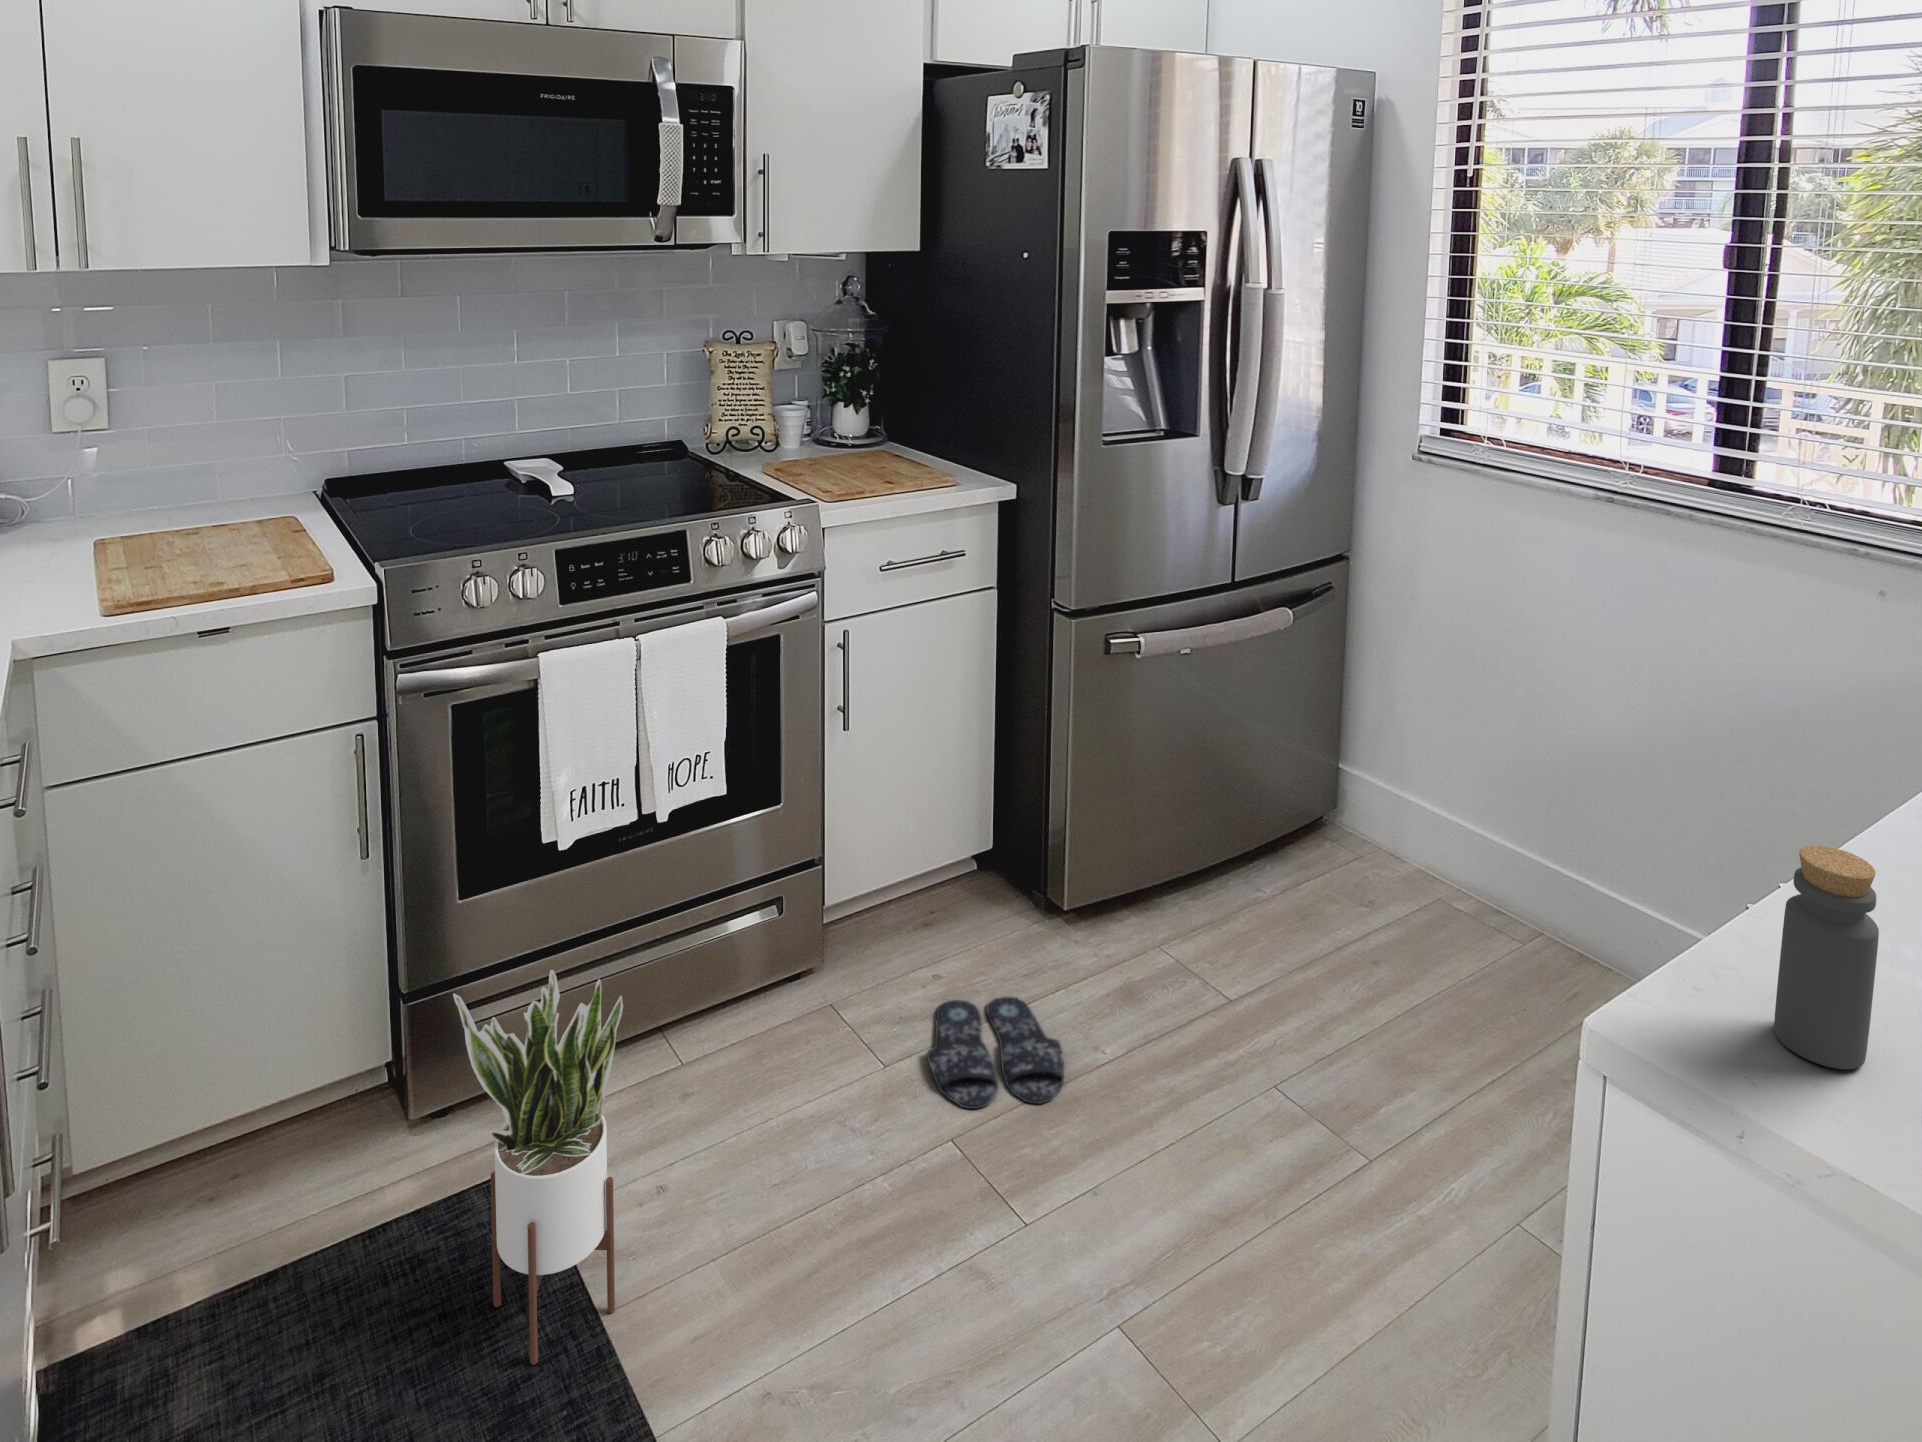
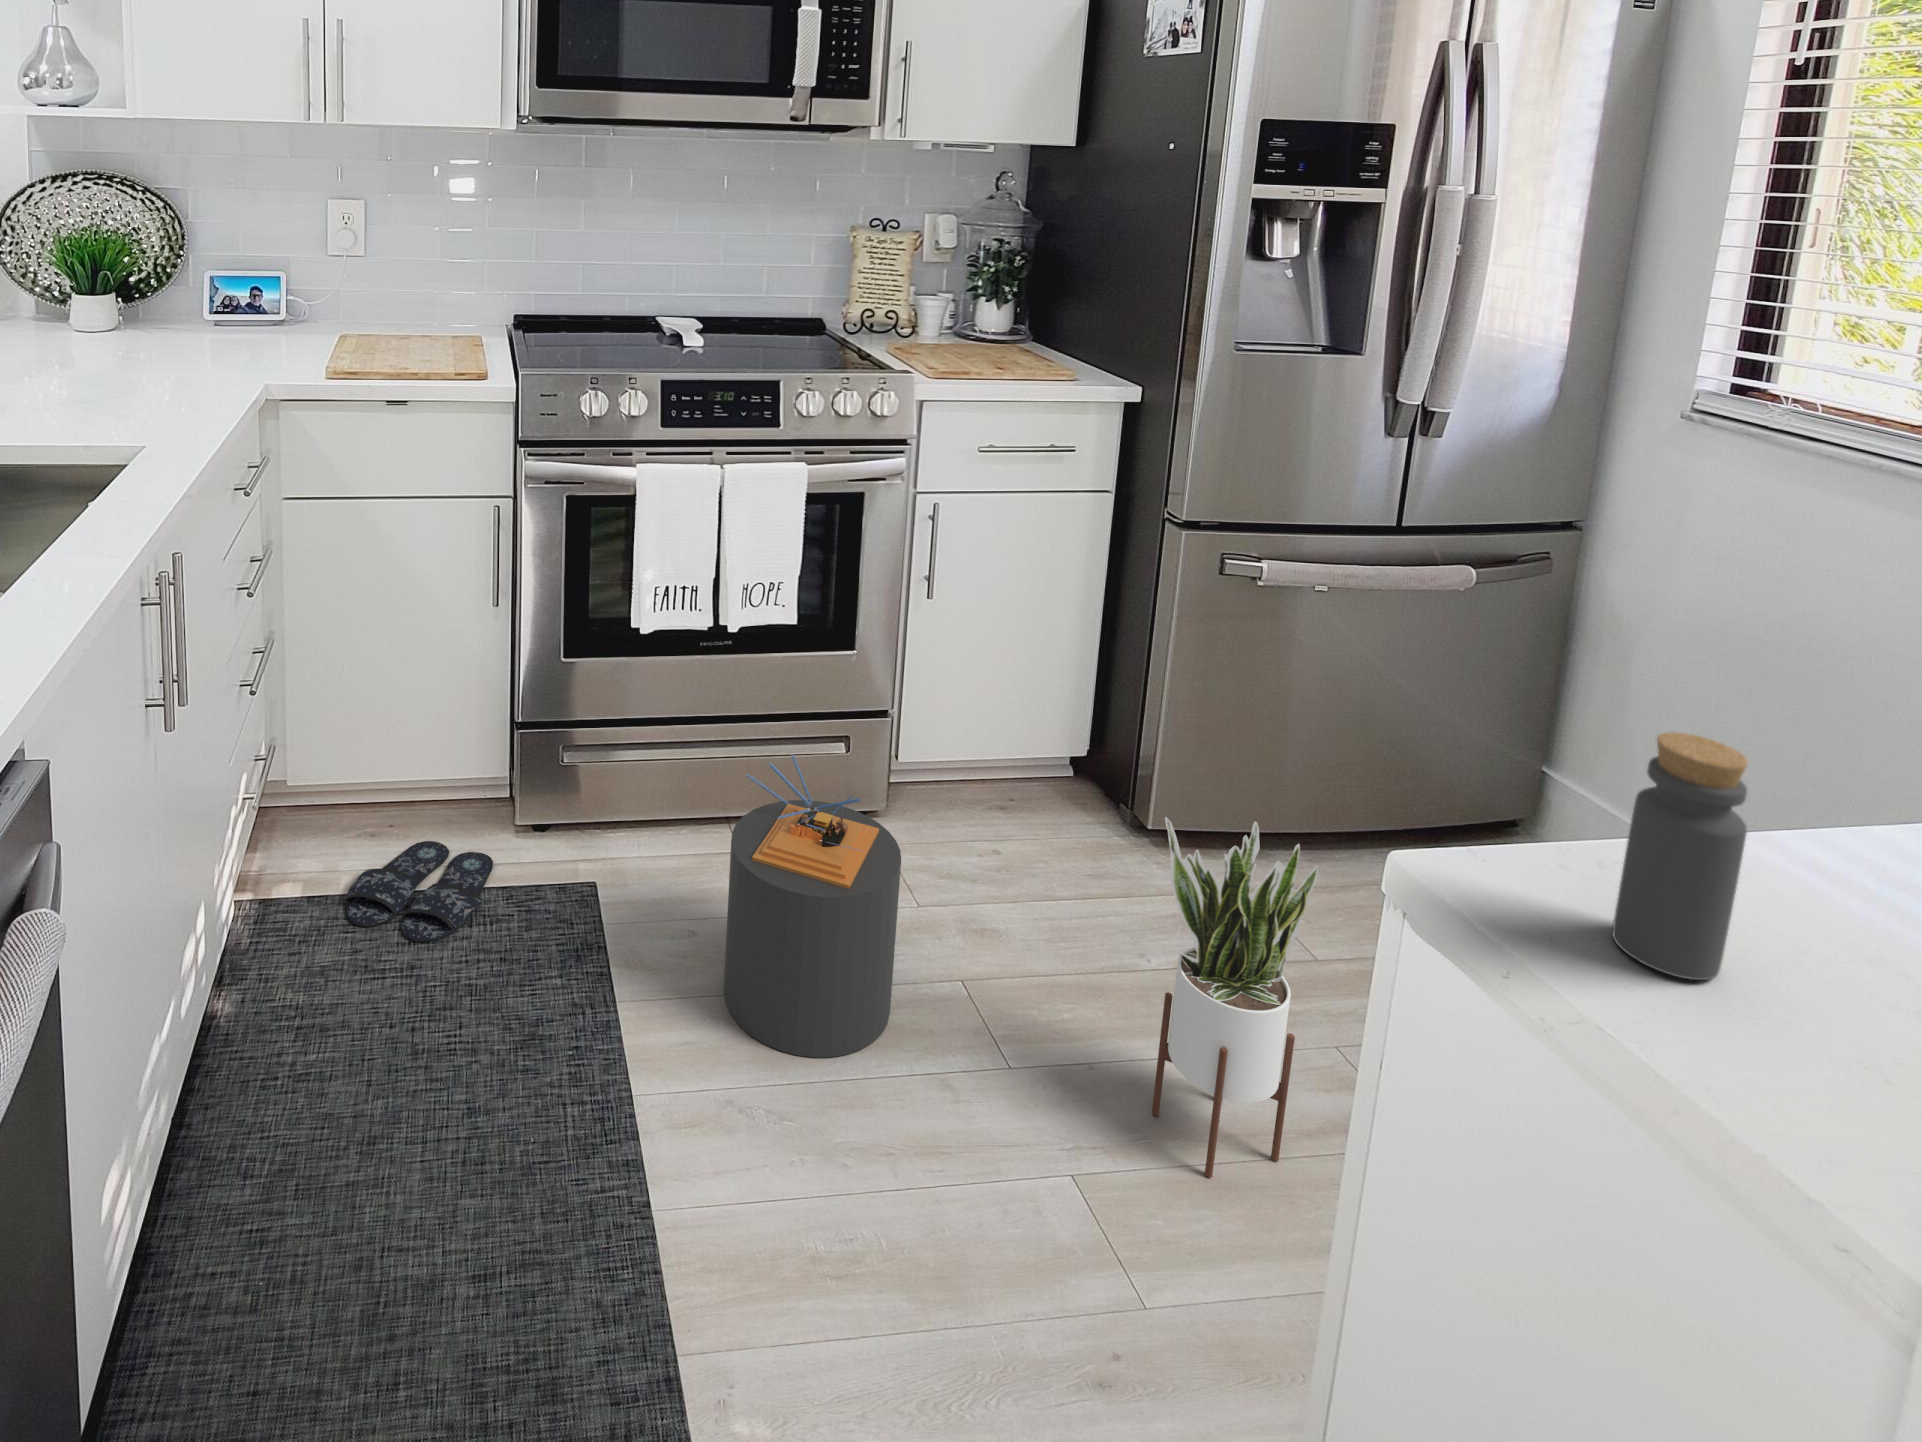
trash can: none [709,945,901,1301] -> present [724,754,901,1057]
potted plant: present [453,970,623,1365] -> present [1152,817,1318,1177]
slippers: present [927,997,1064,1109] -> present [346,841,493,942]

